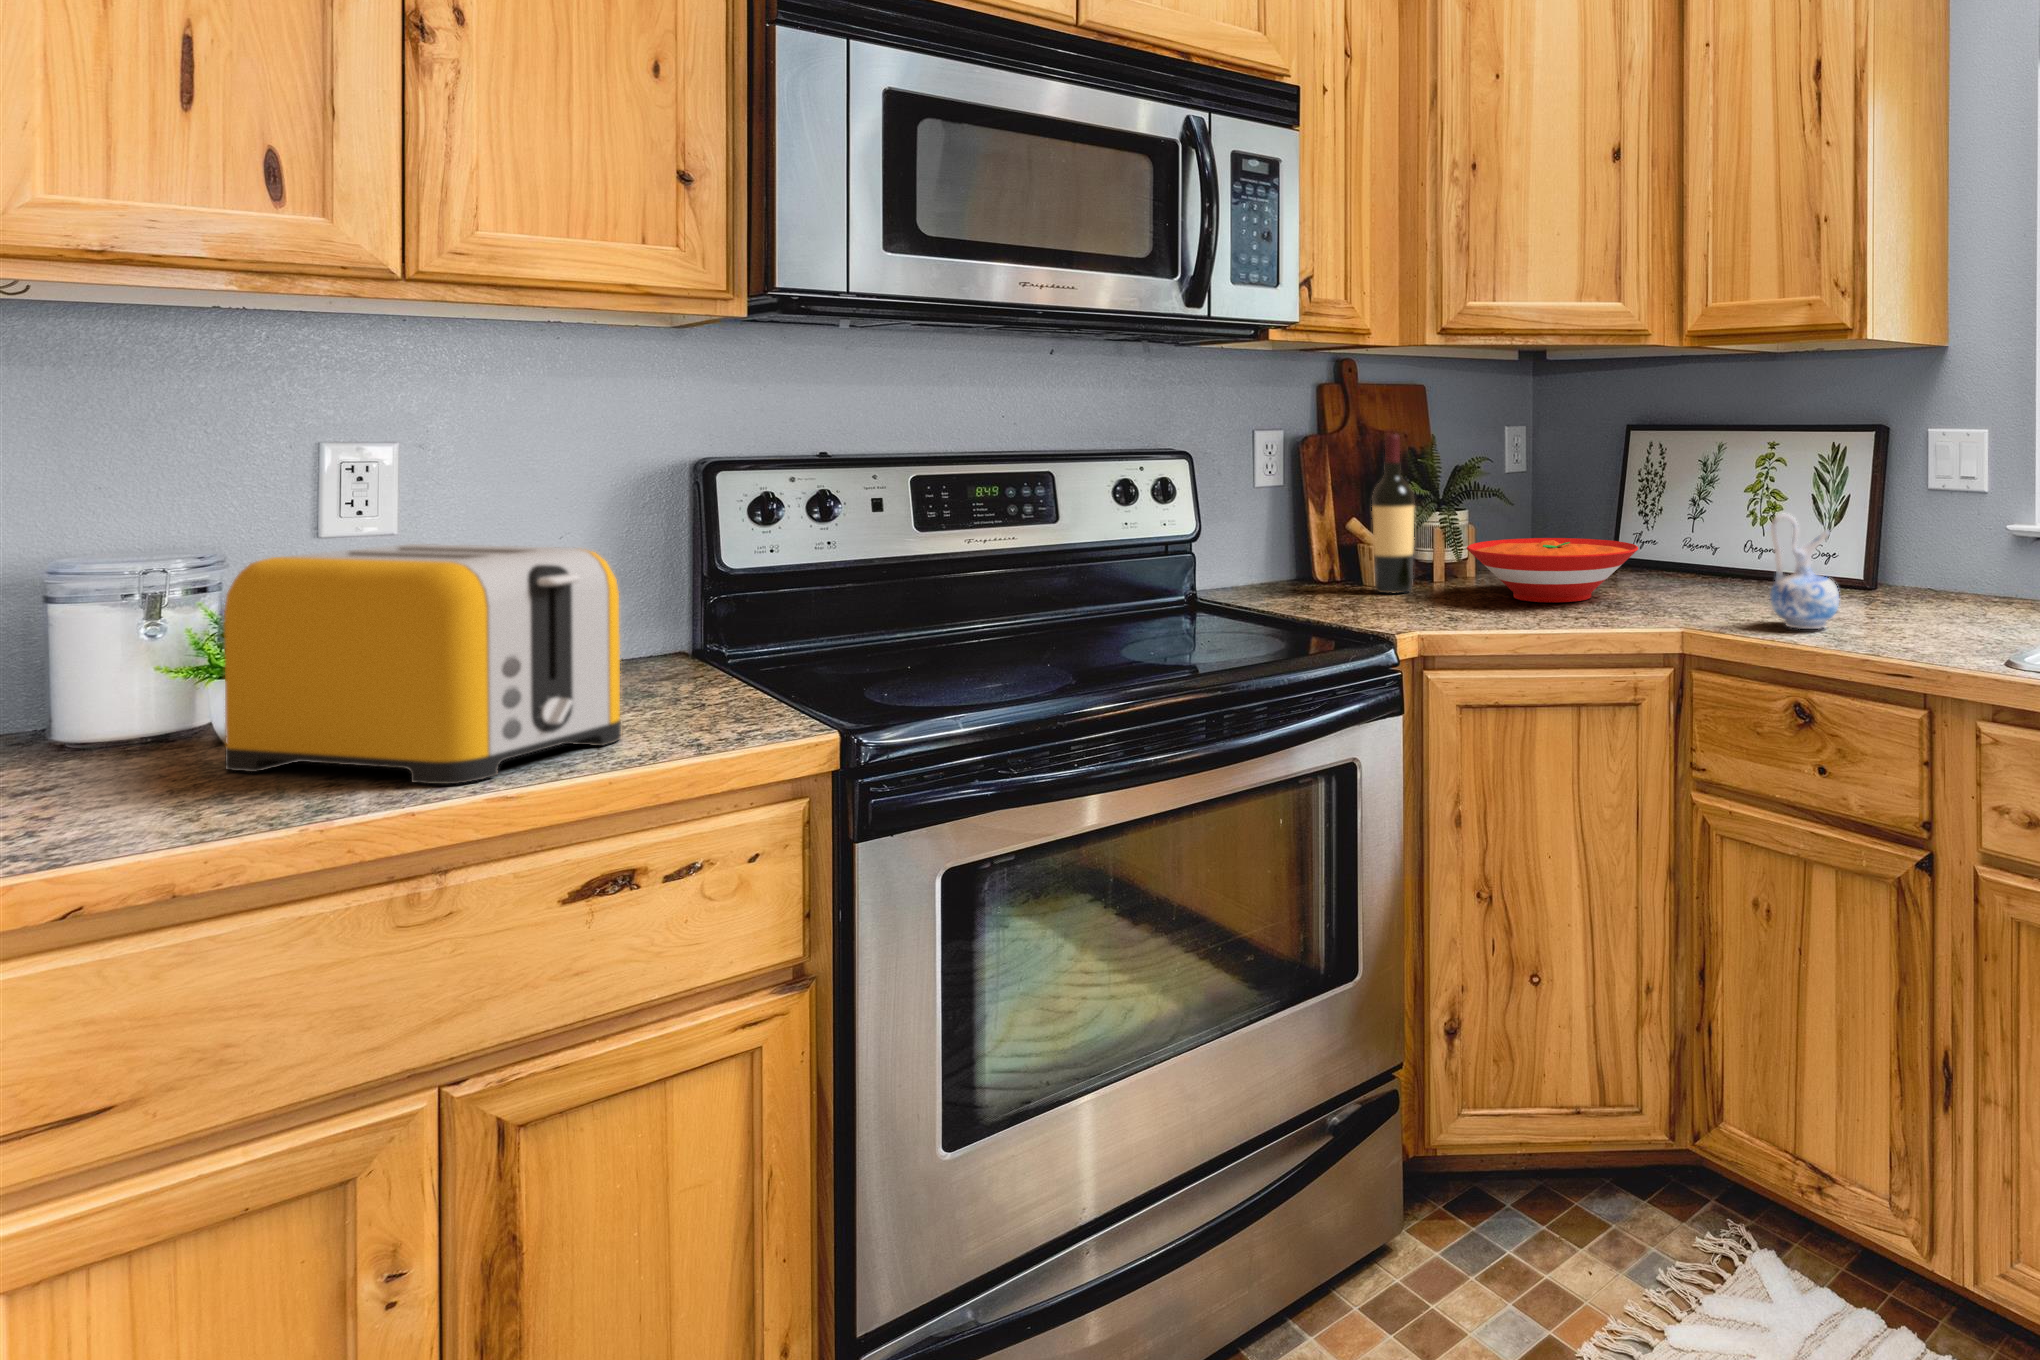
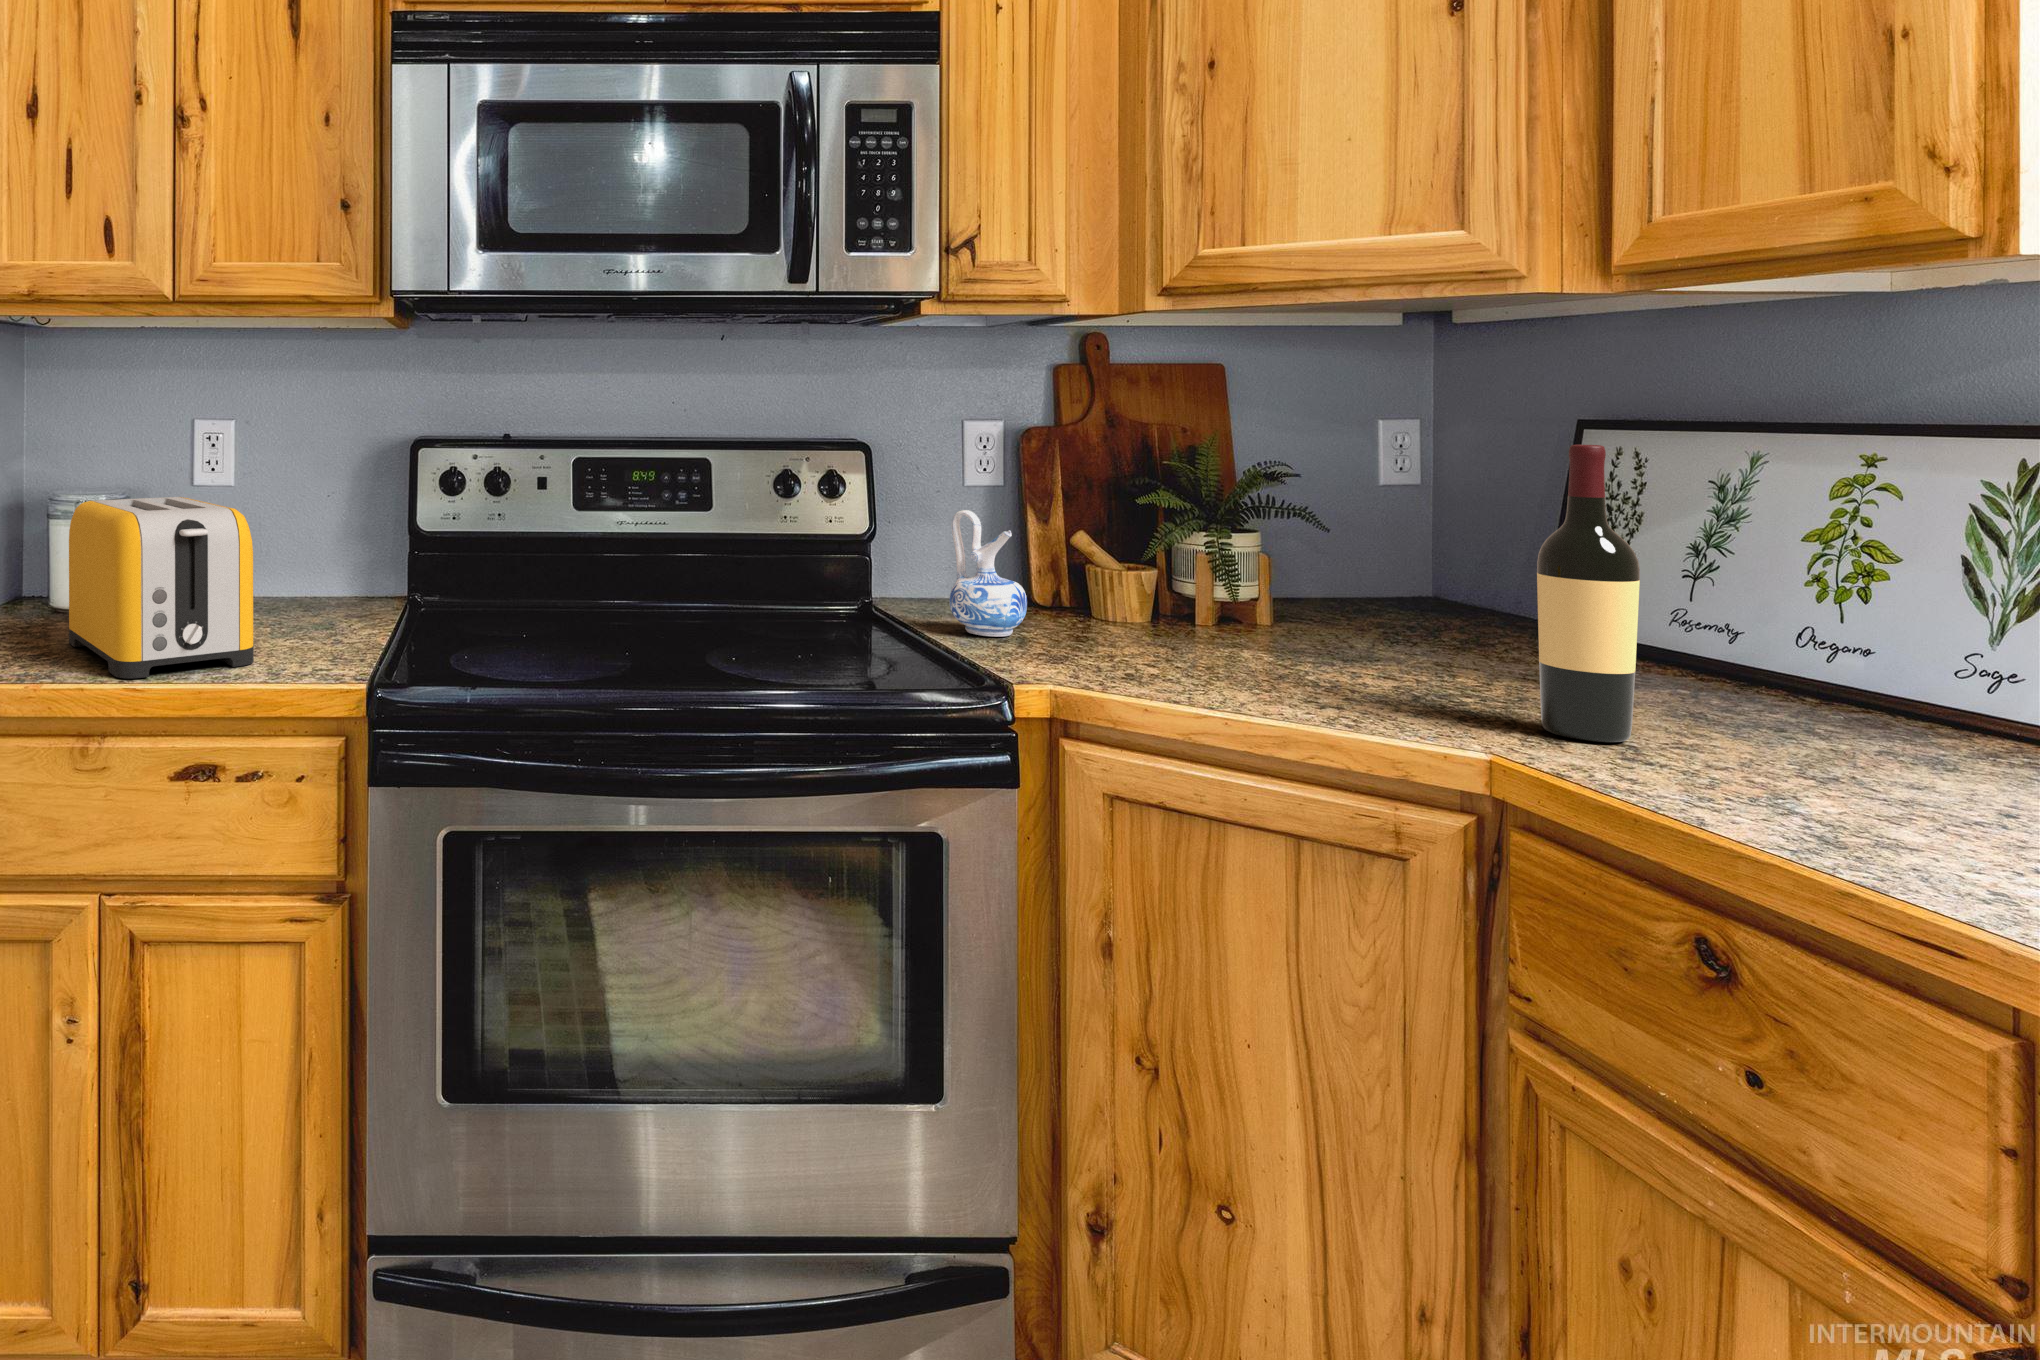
wine bottle: present [1372,434,1414,593] -> present [1537,445,1640,742]
ceramic pitcher: present [1770,514,1839,629] -> present [949,510,1027,637]
bowl: present [1467,538,1638,602] -> none [1204,577,1502,679]

